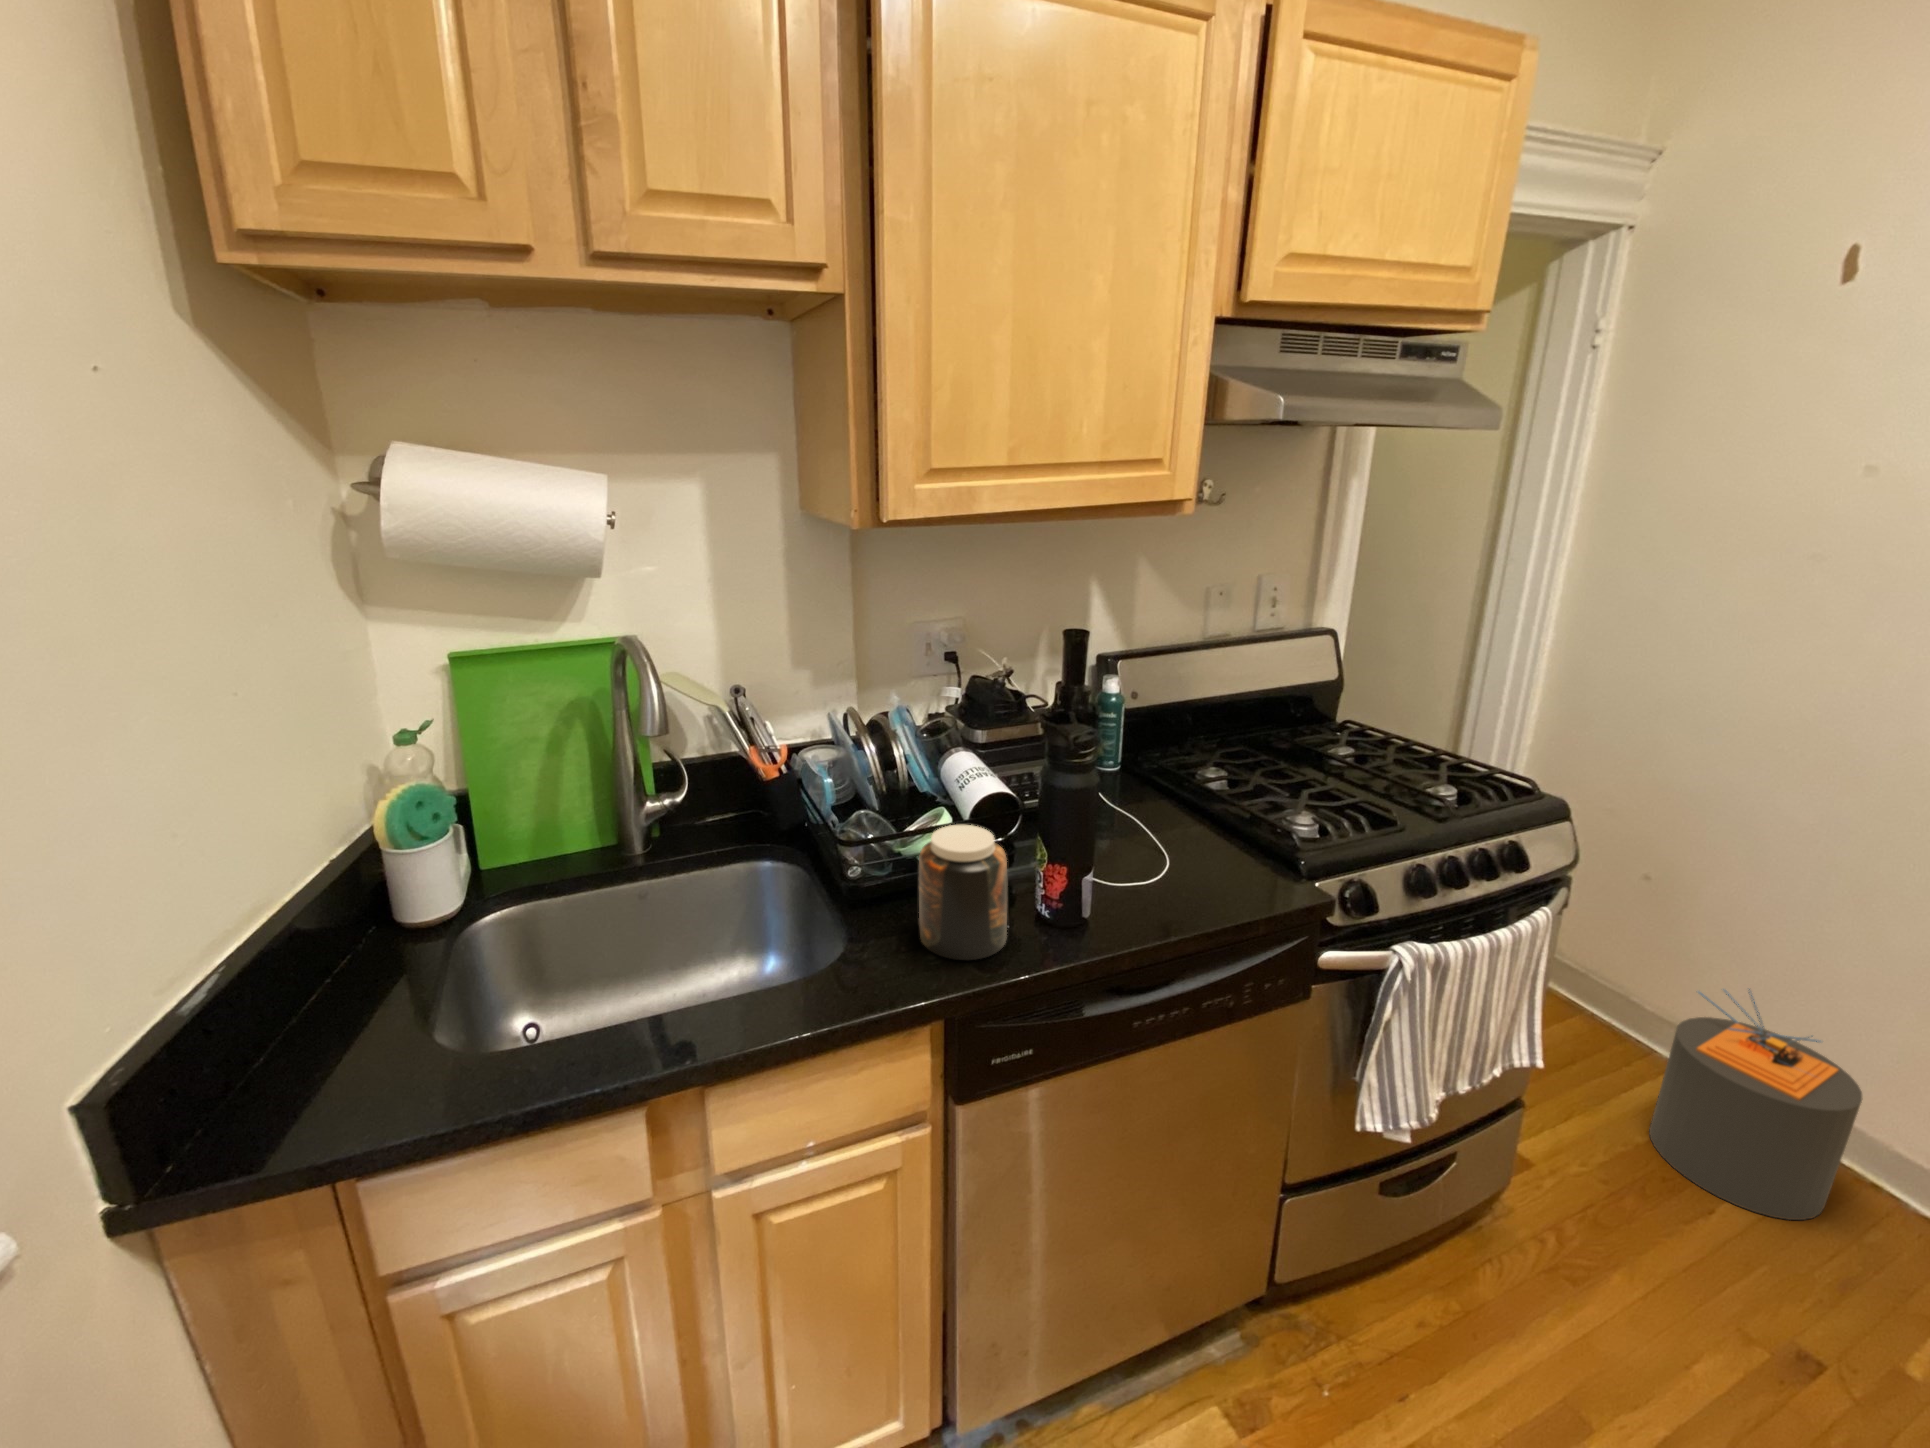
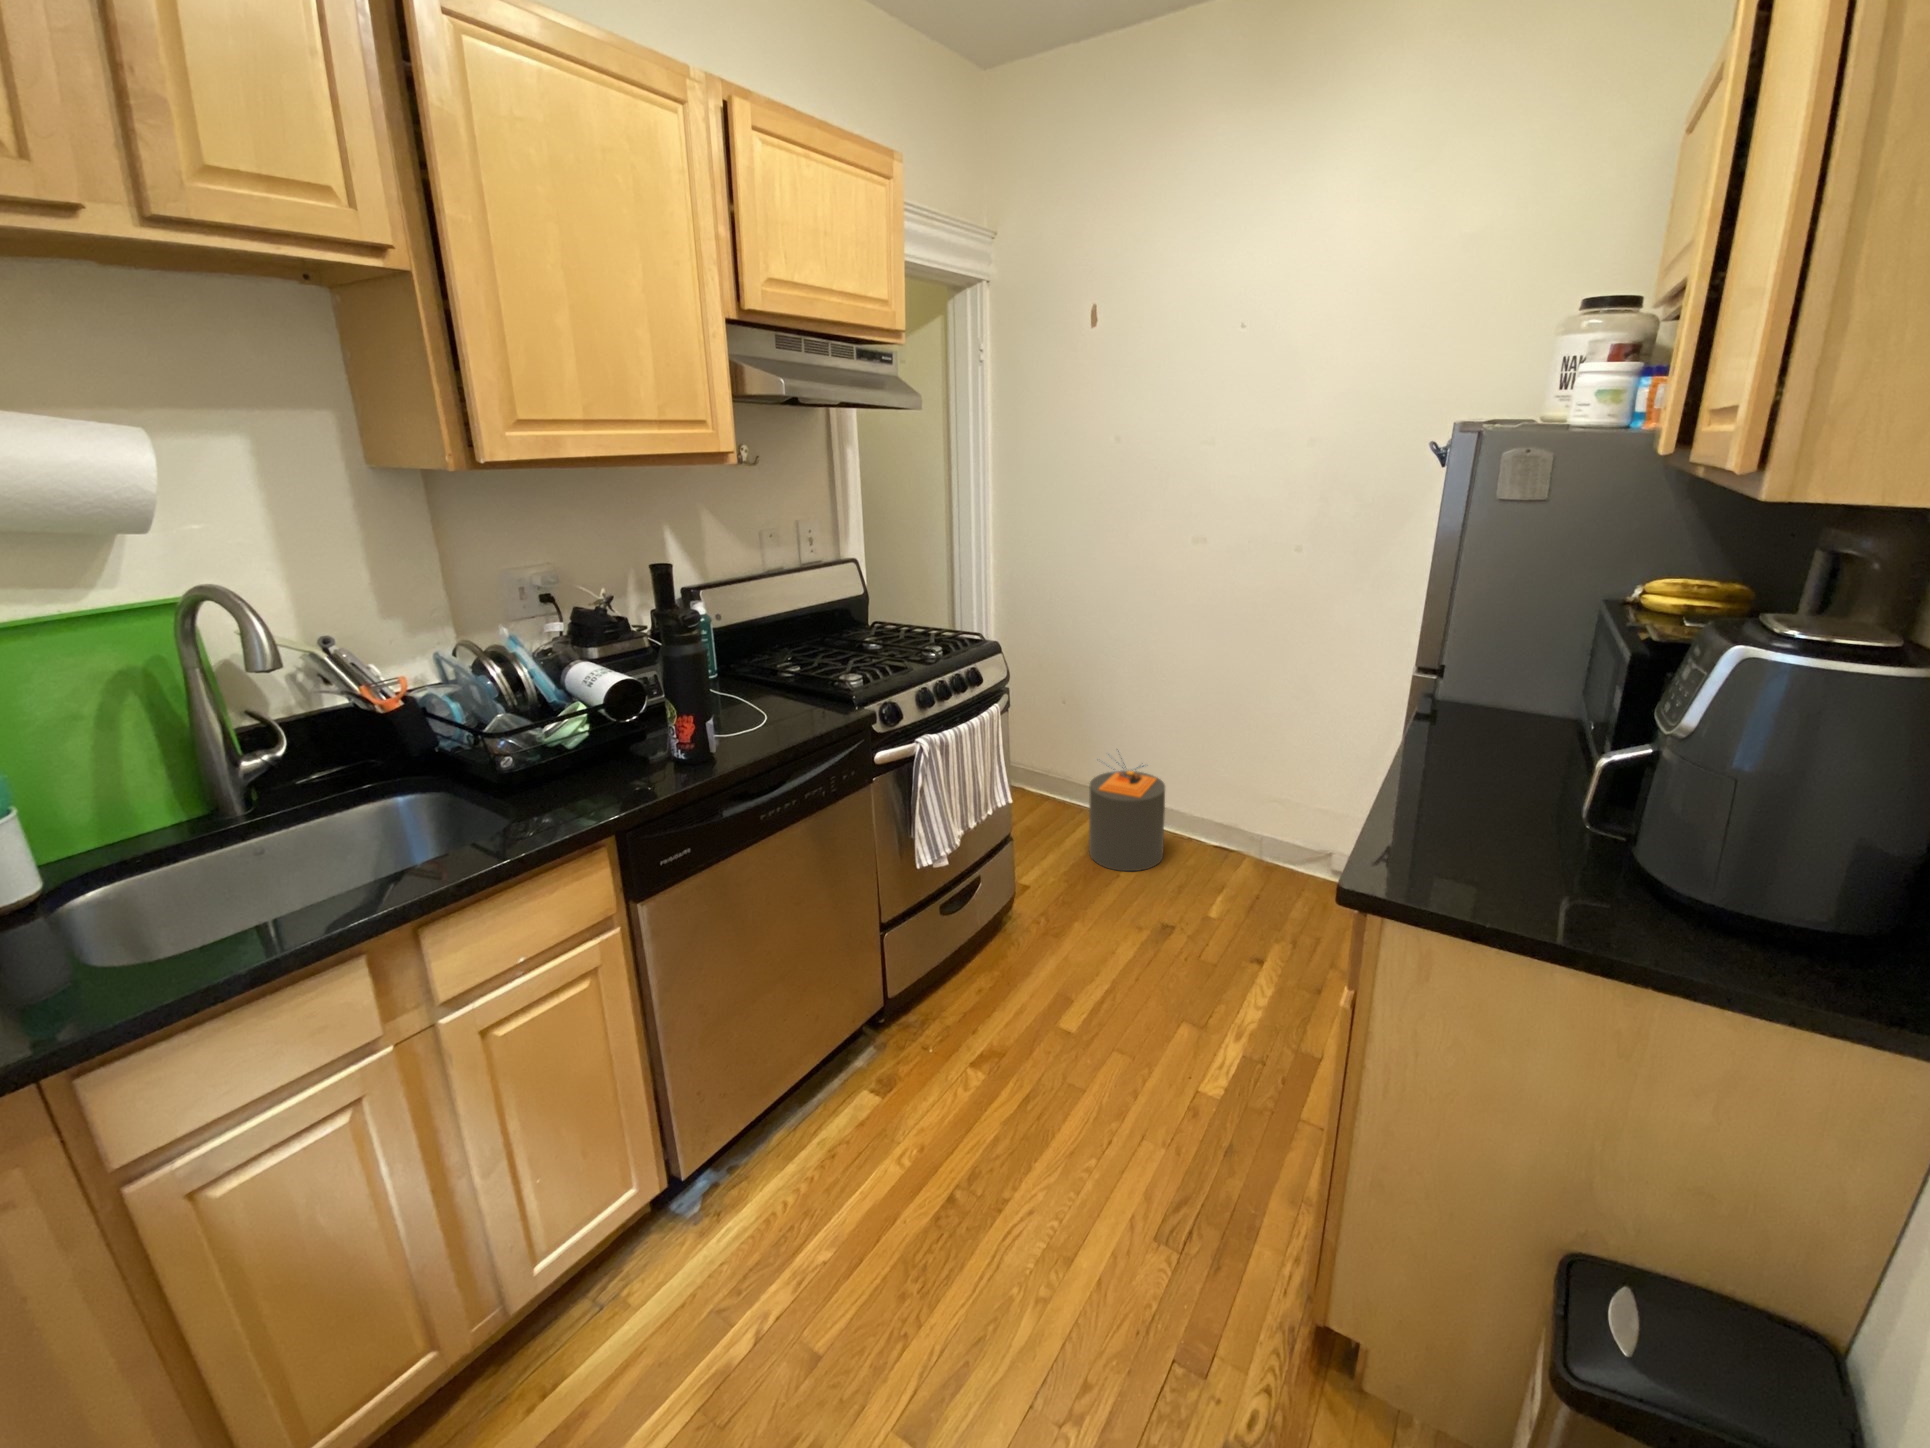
jar: present [919,825,1007,960] -> none [571,699,655,798]

